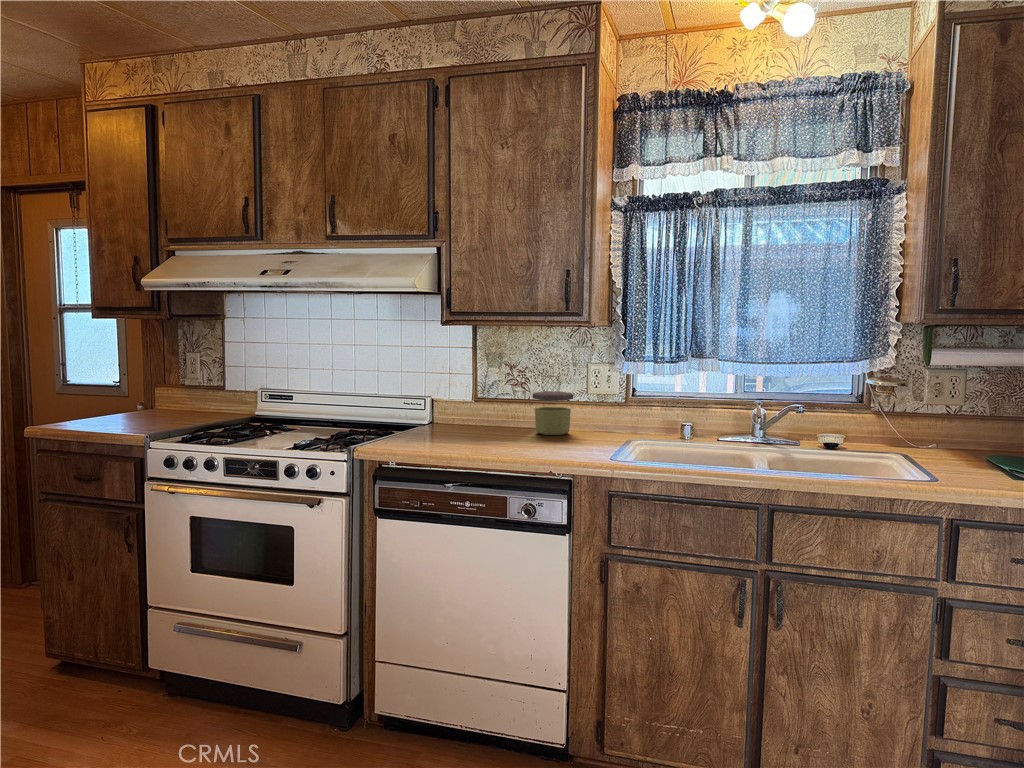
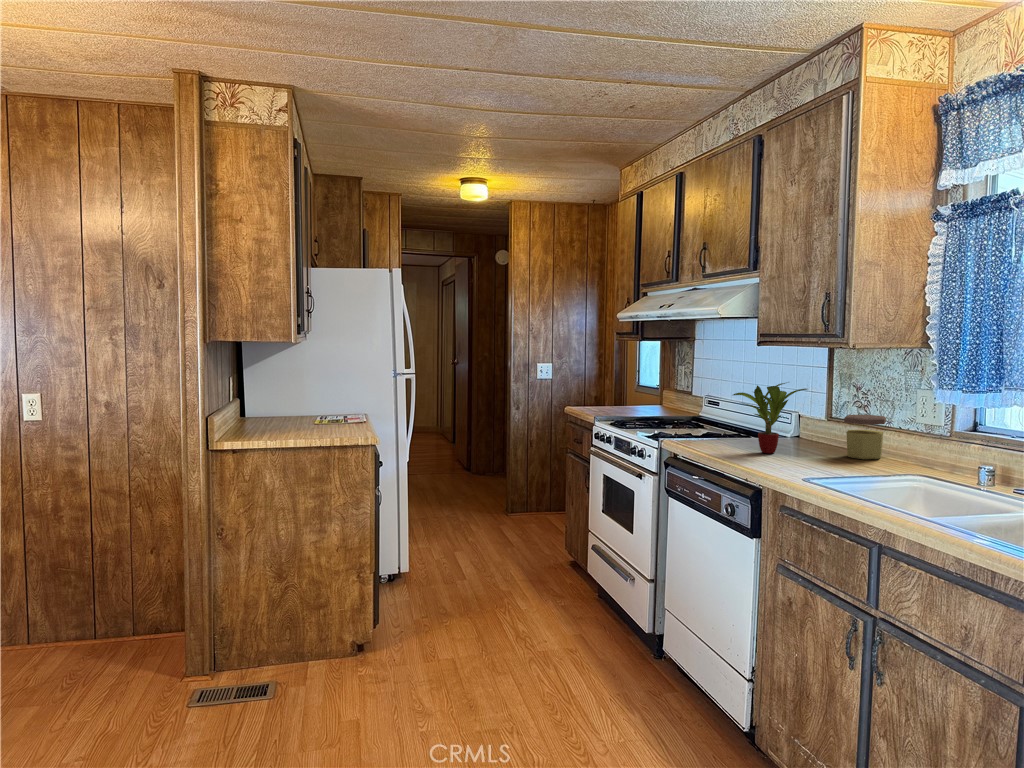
potted plant: none [437,361,522,443] -> present [733,383,807,453]

